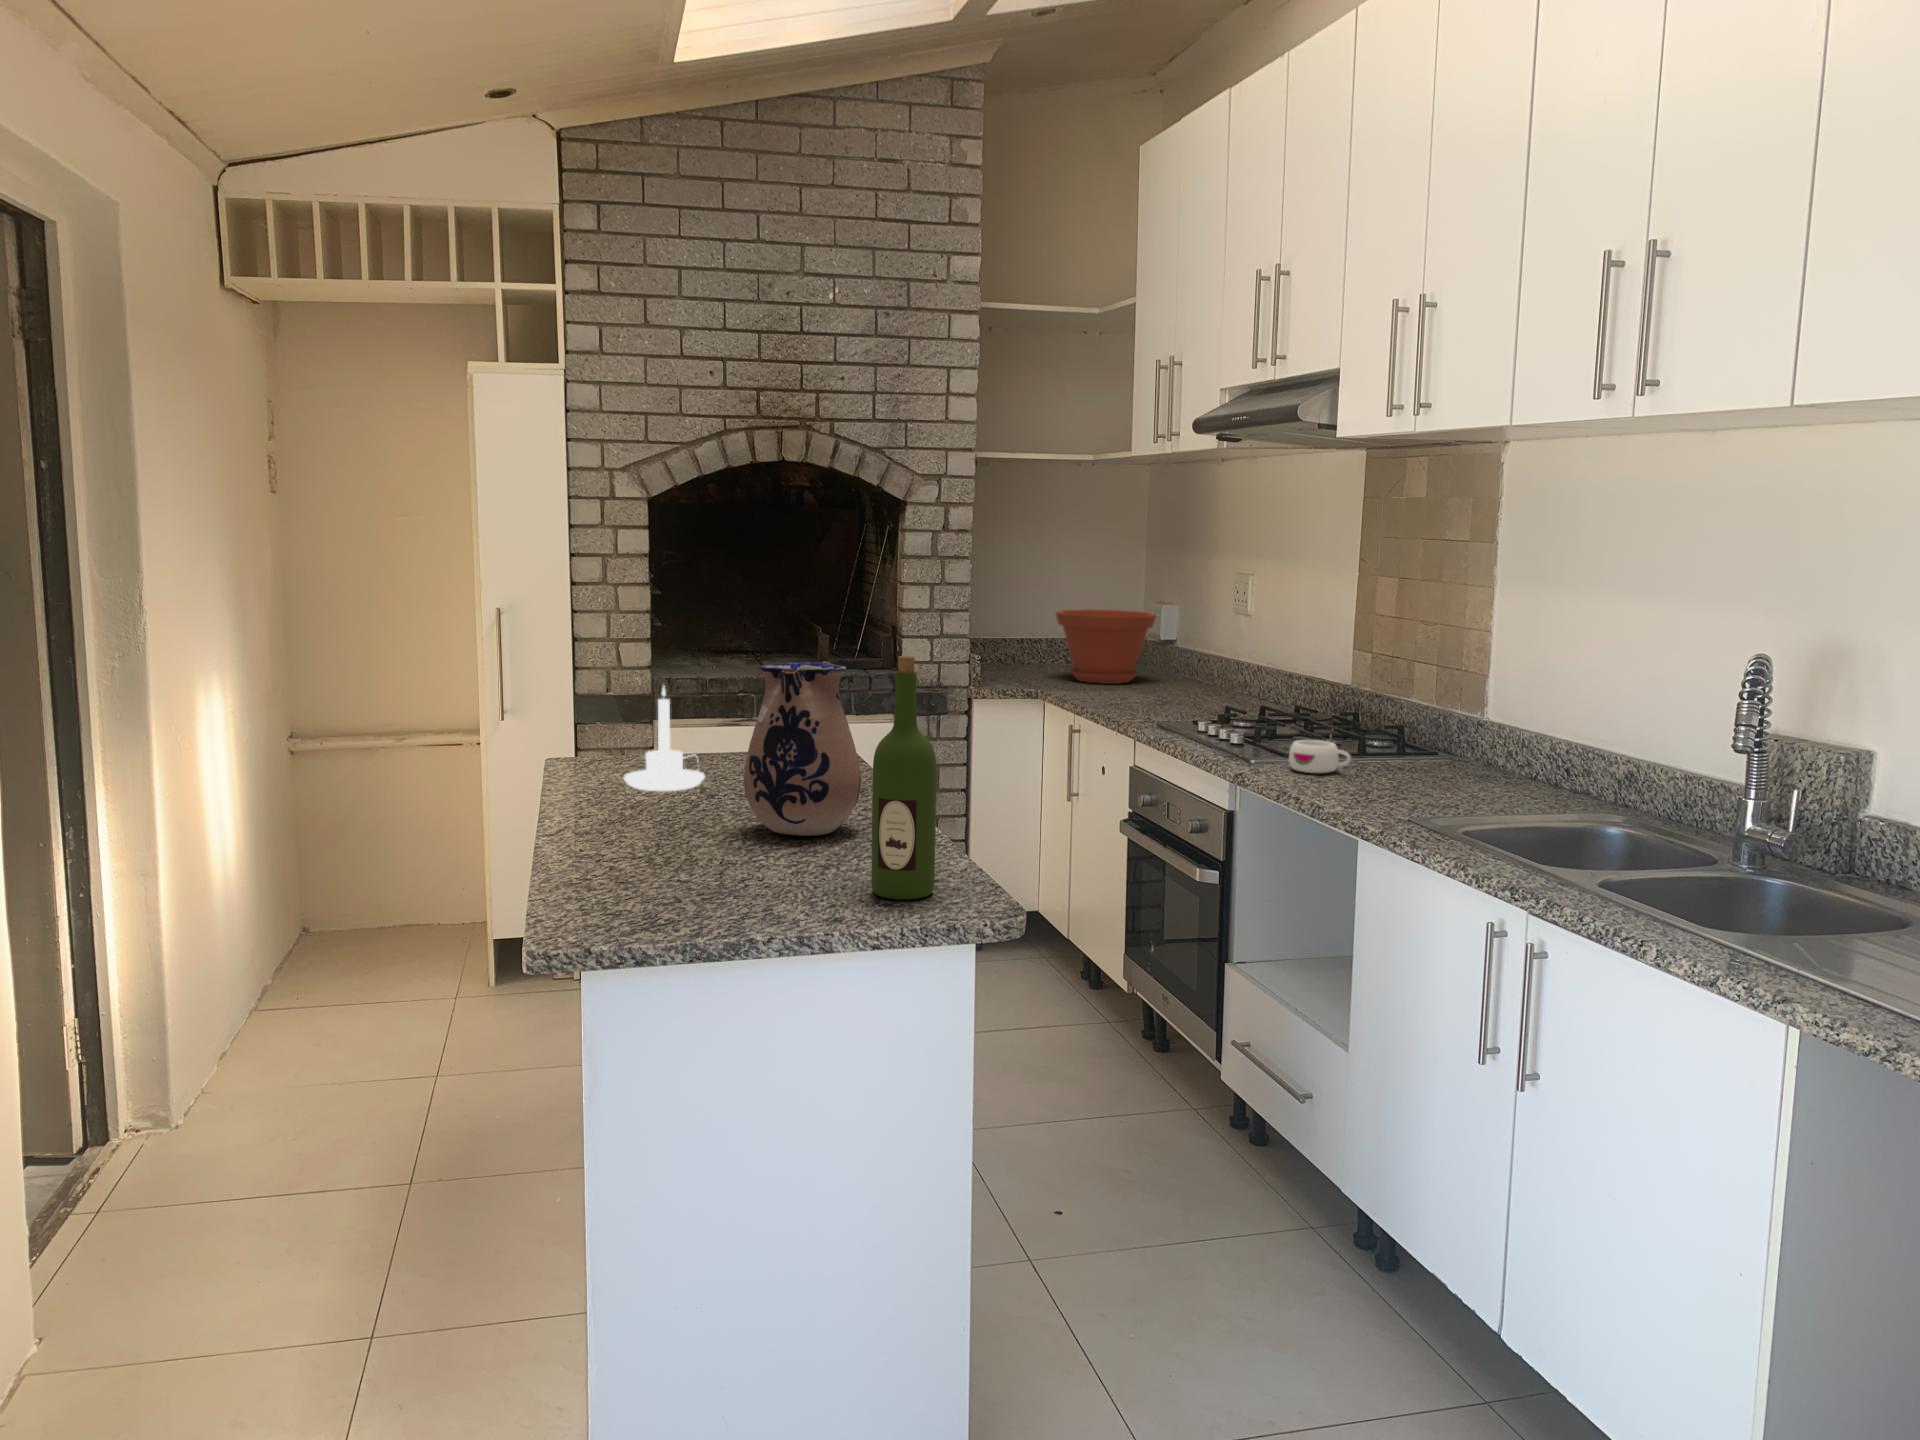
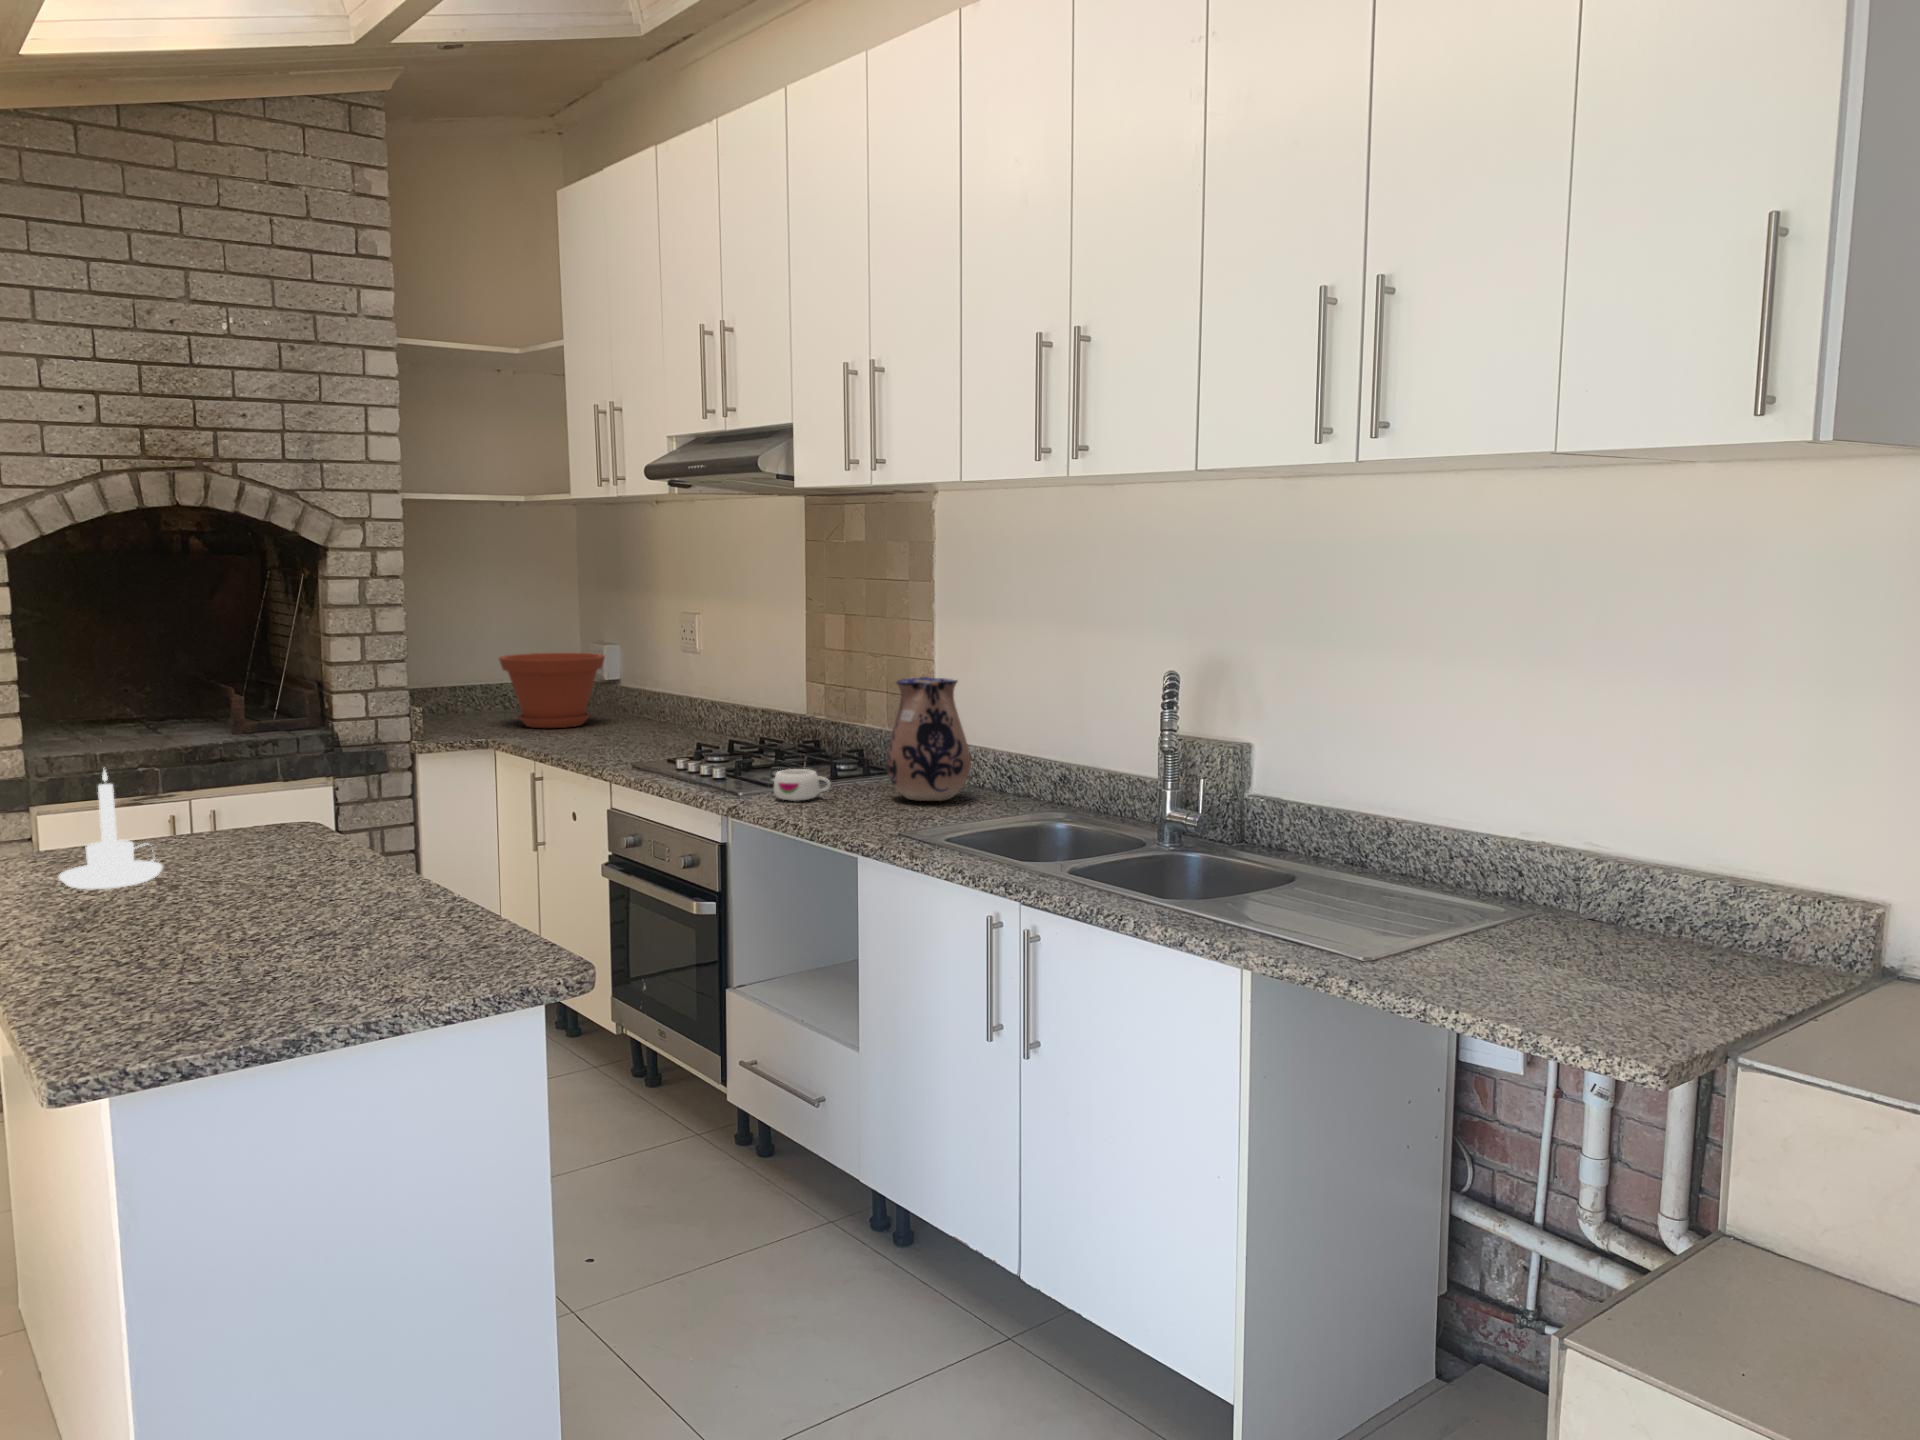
wine bottle: present [871,656,936,900] -> none [417,721,489,970]
ceramic pitcher: present [744,661,861,836] -> present [887,677,971,801]

